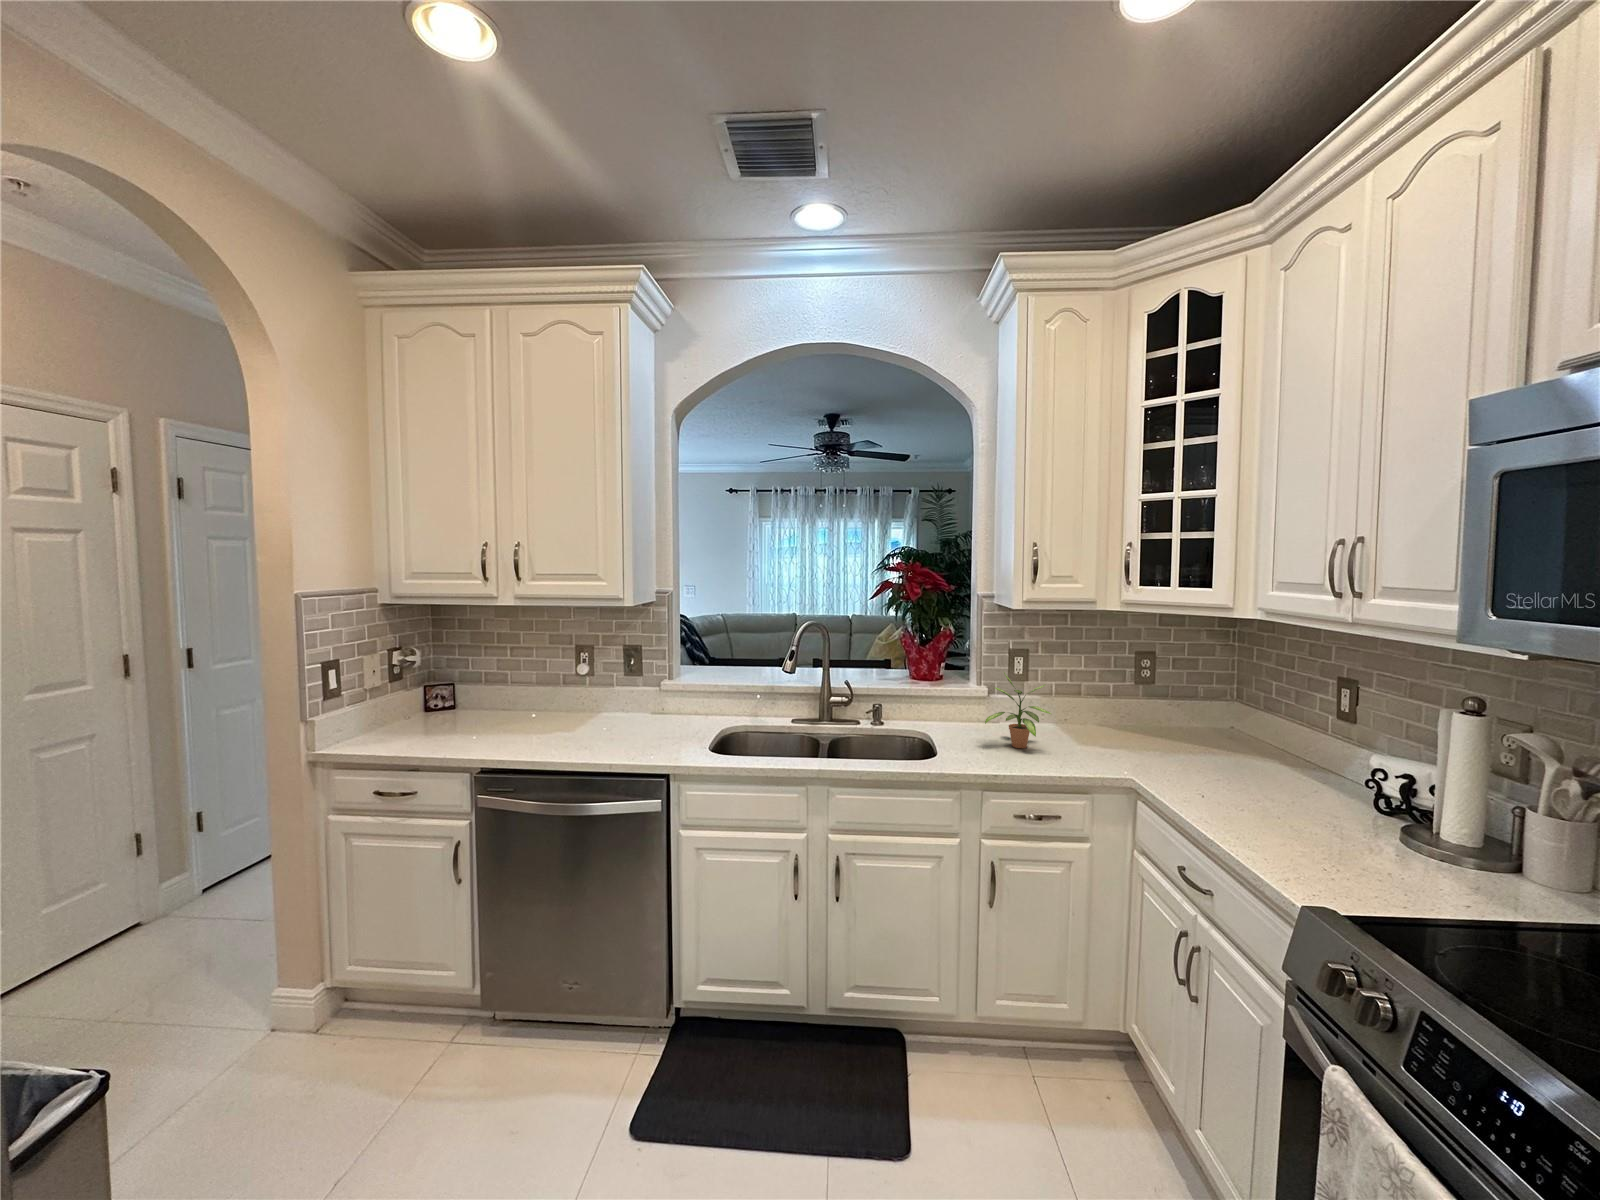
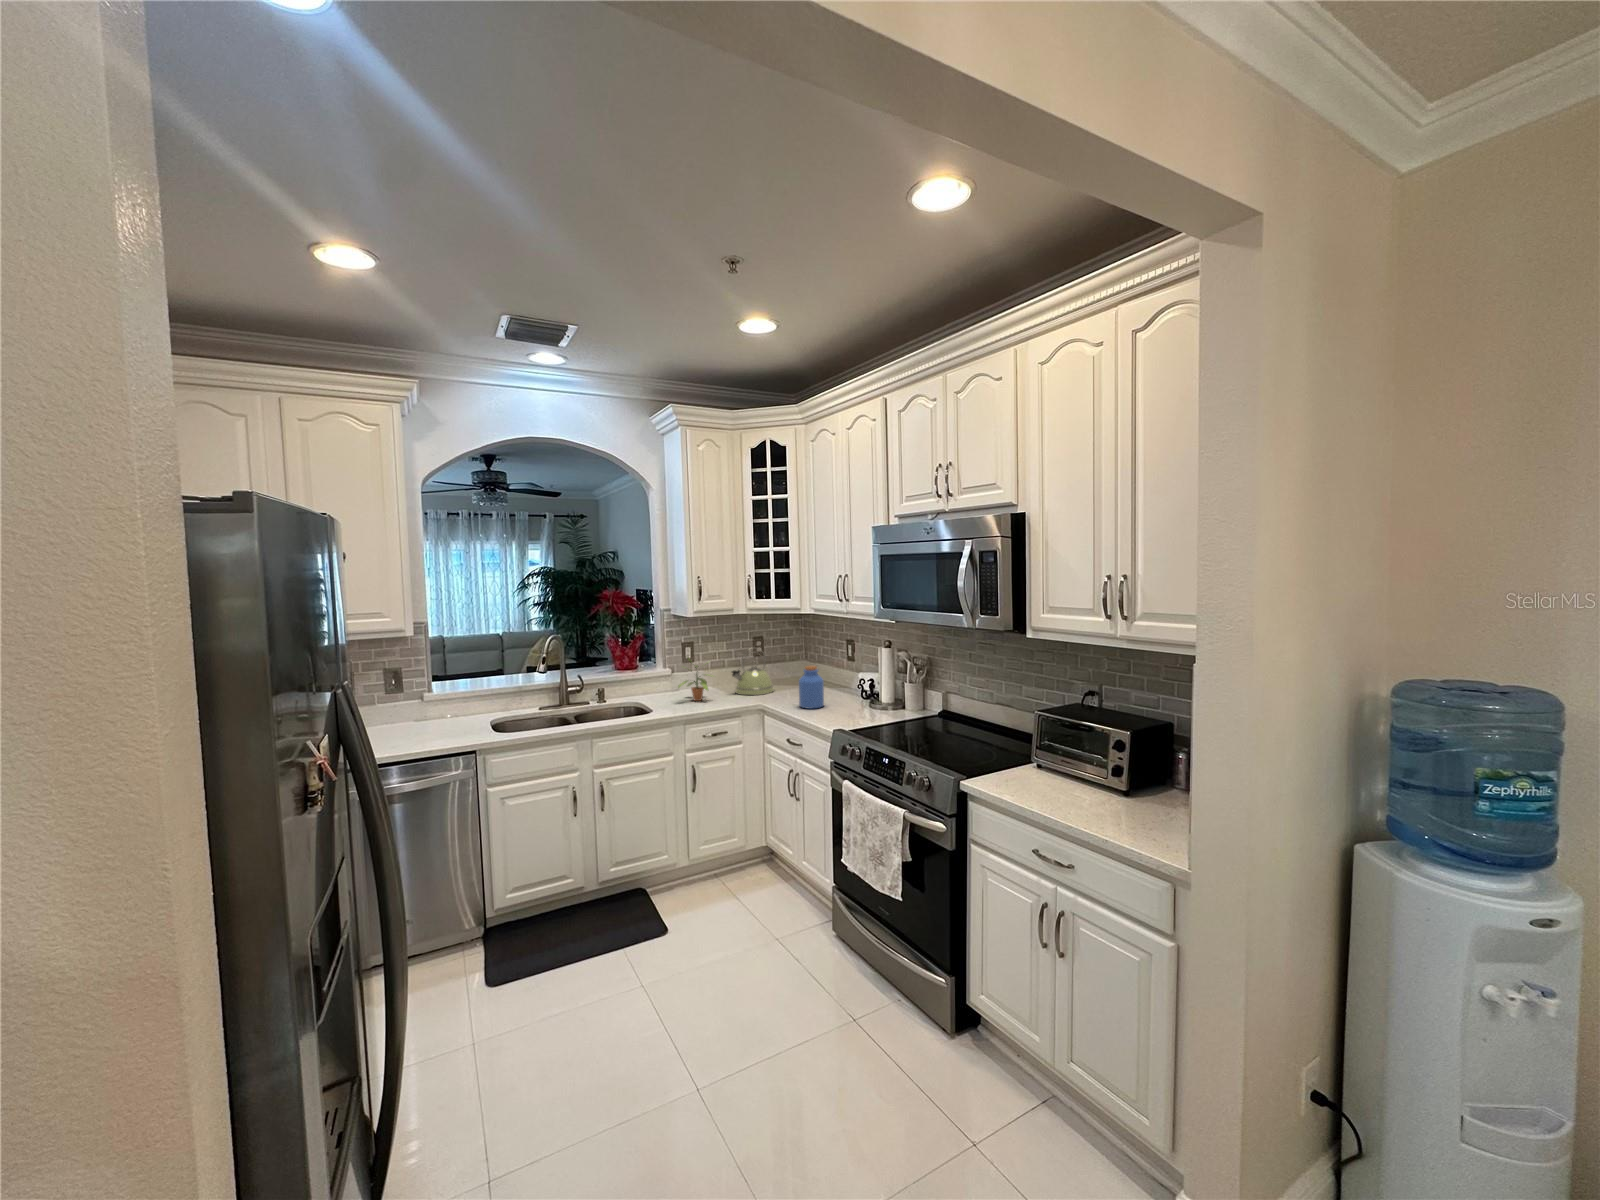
kettle: none [1084,671,1166,757] -> present [732,650,774,695]
jar: none [1212,725,1276,818] -> present [799,666,824,709]

